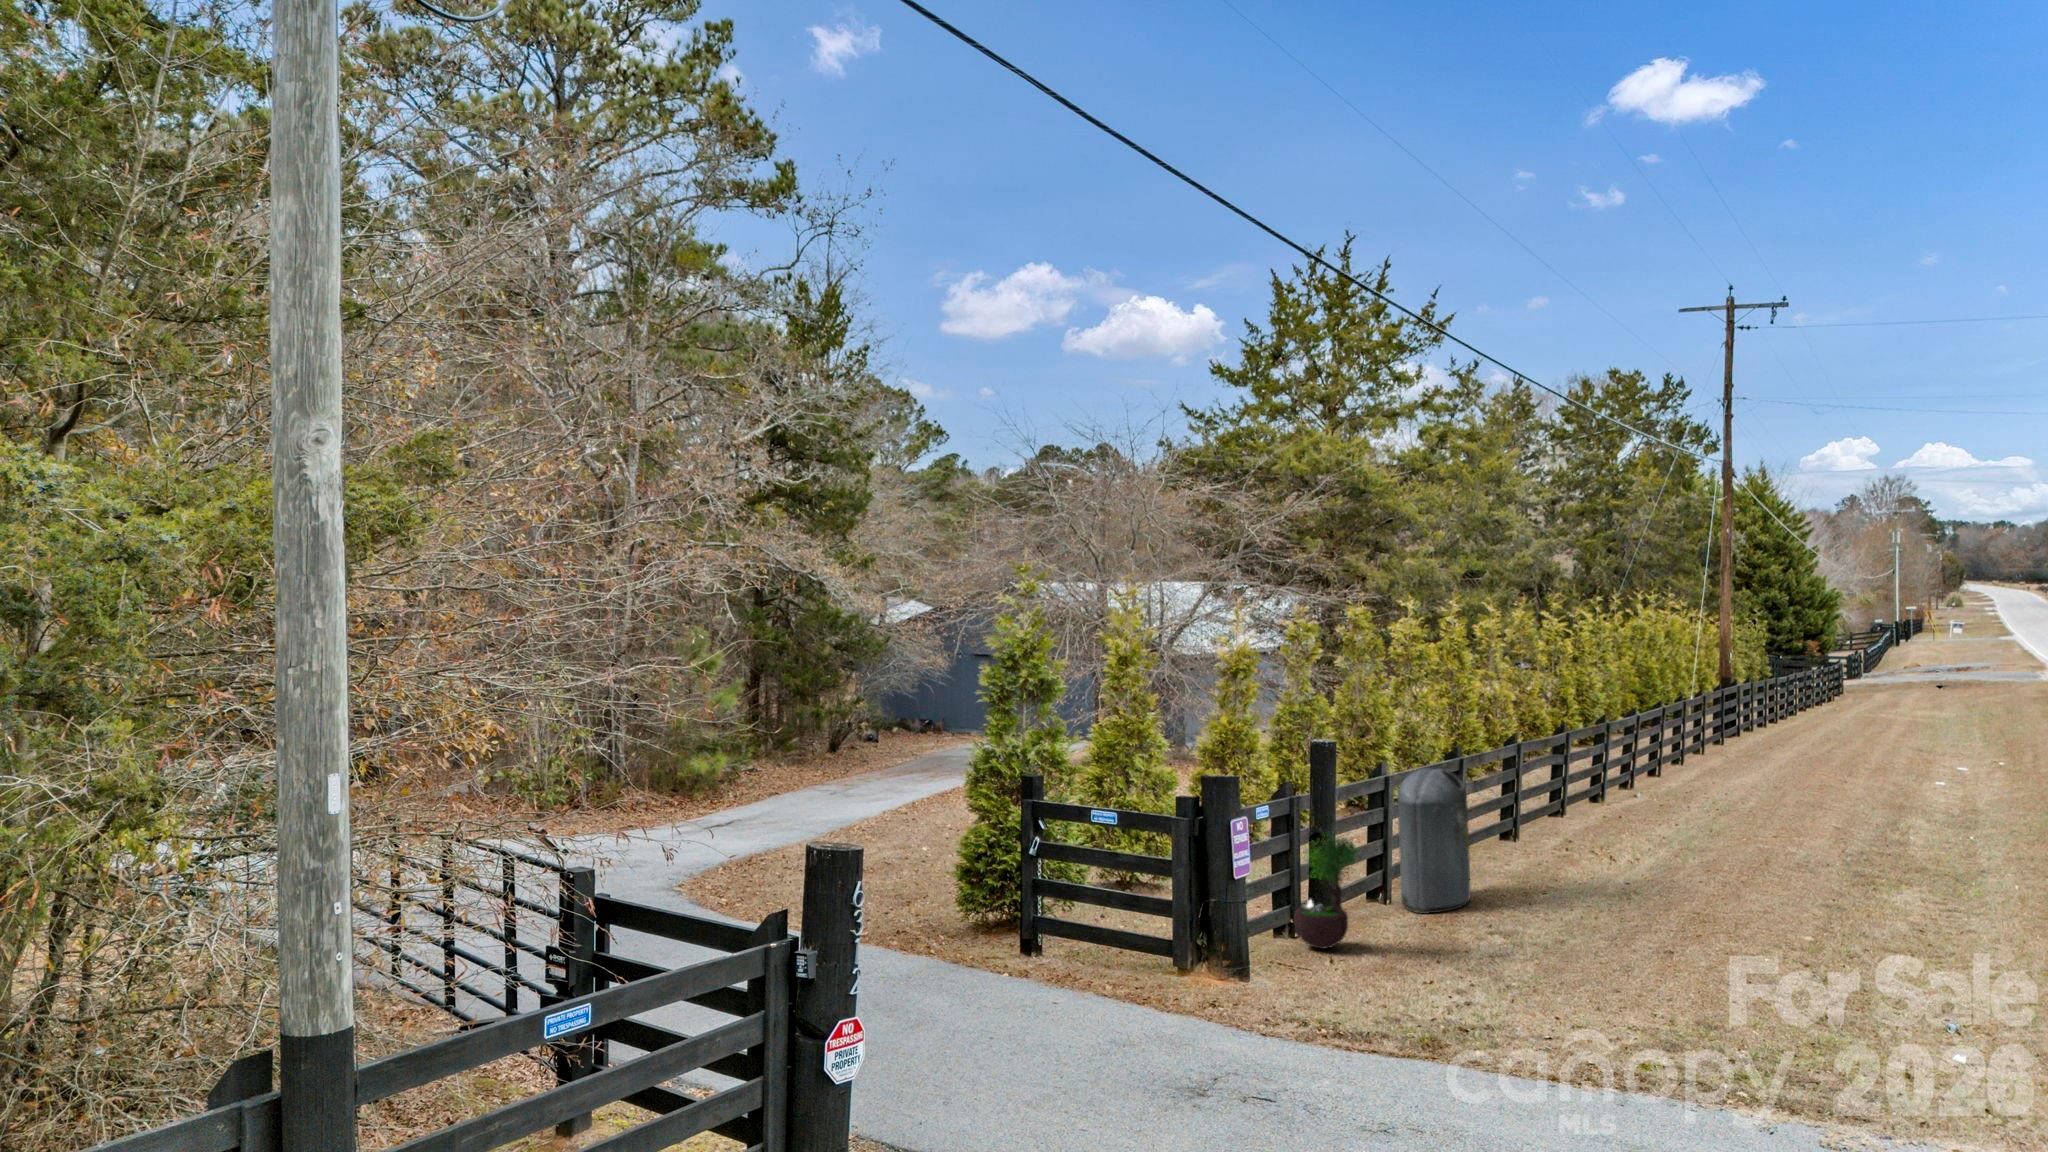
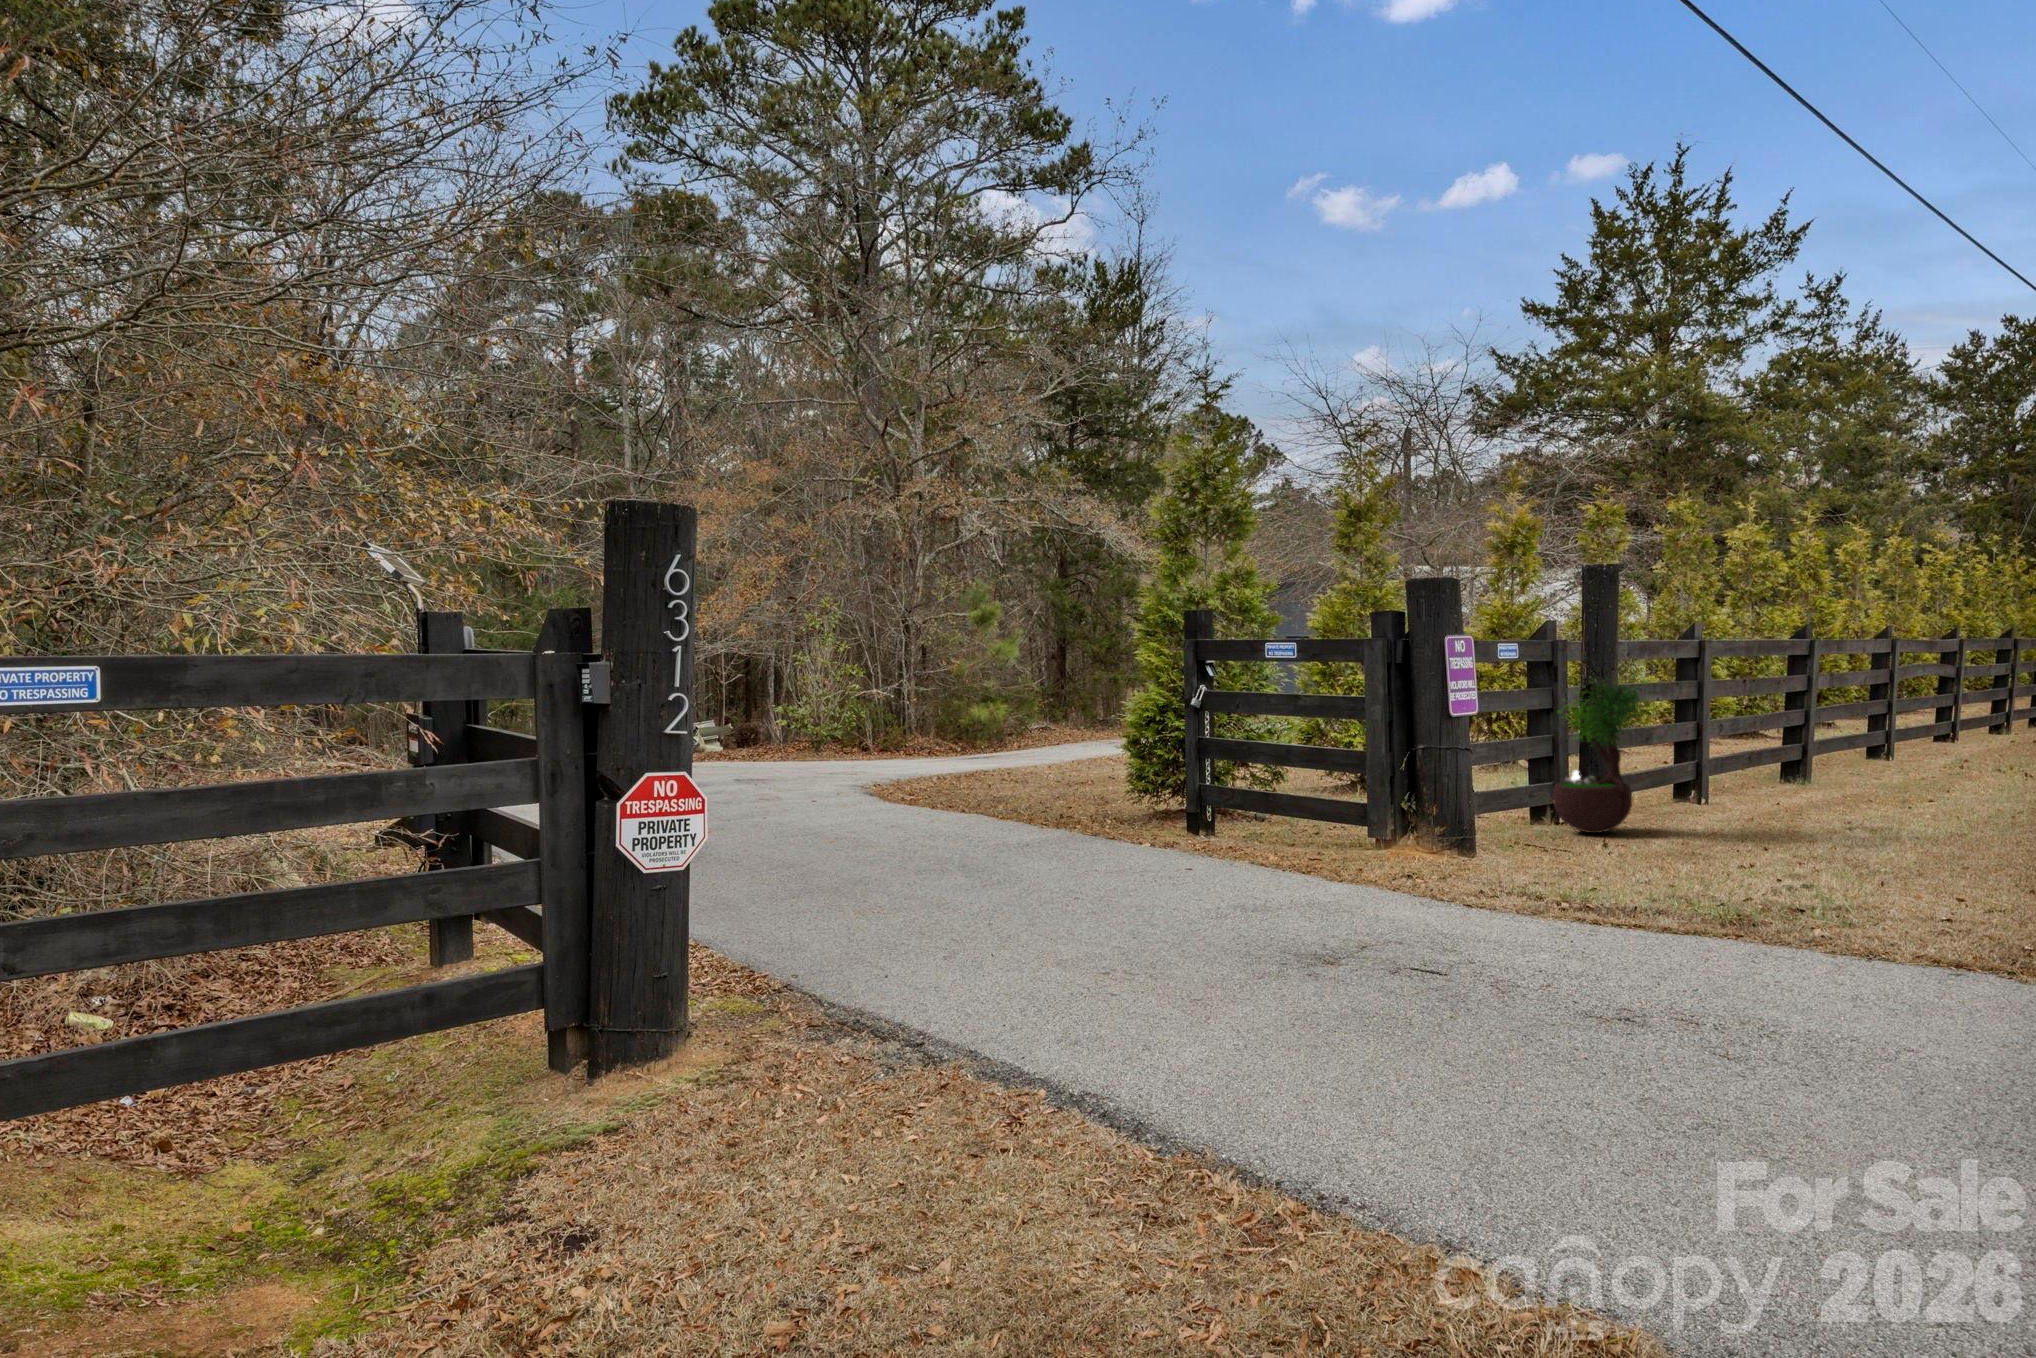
trash can: present [1398,768,1471,914] -> none [1717,619,1832,805]

